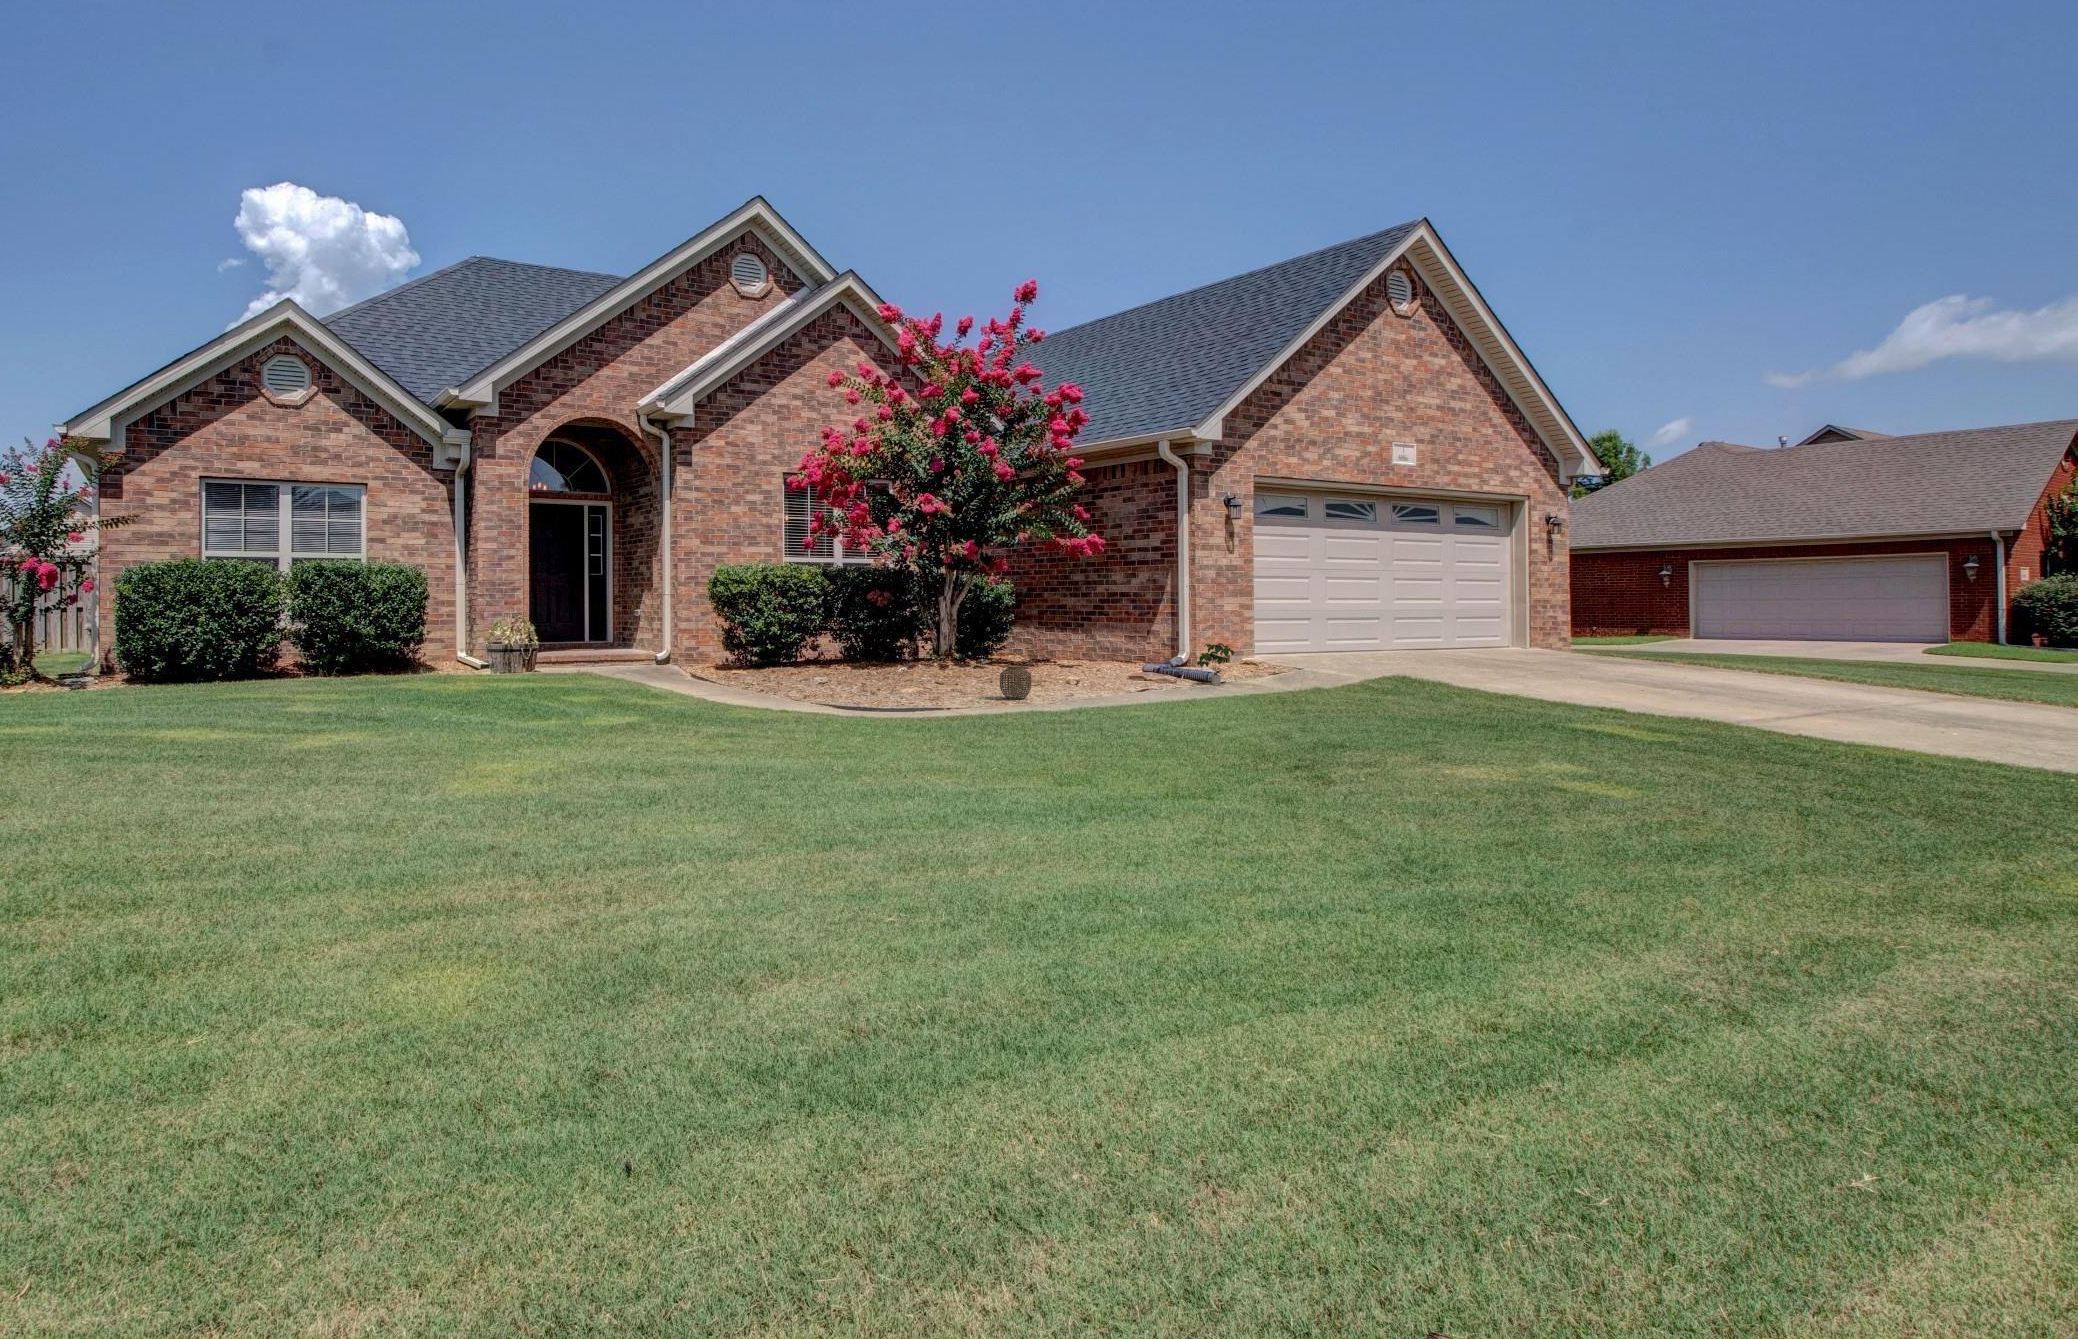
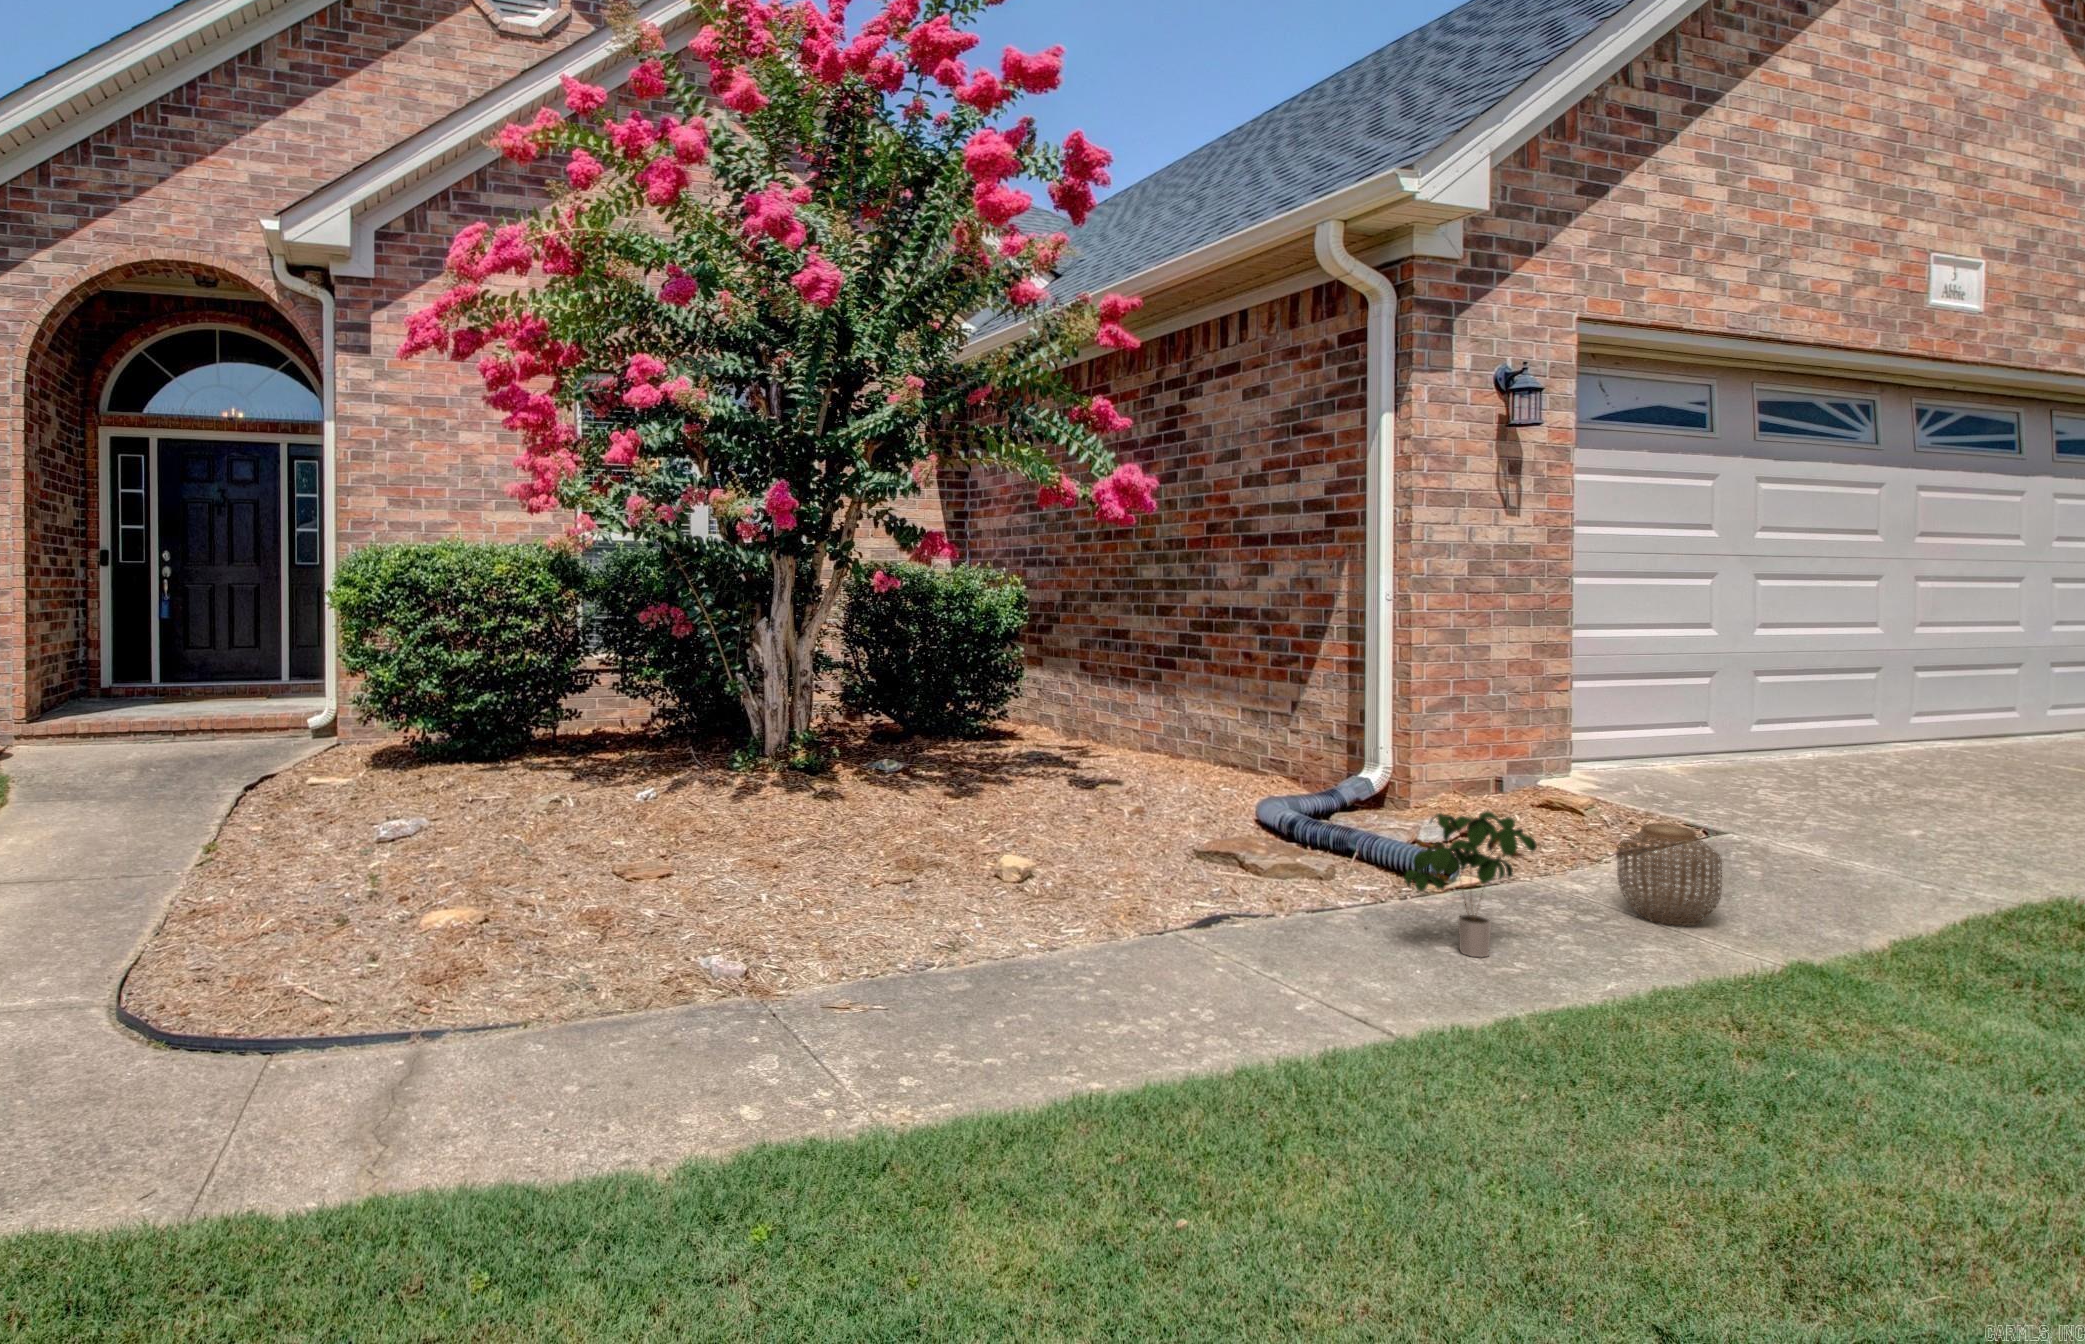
woven basket: present [1000,665,1031,699] -> present [1617,824,1722,926]

